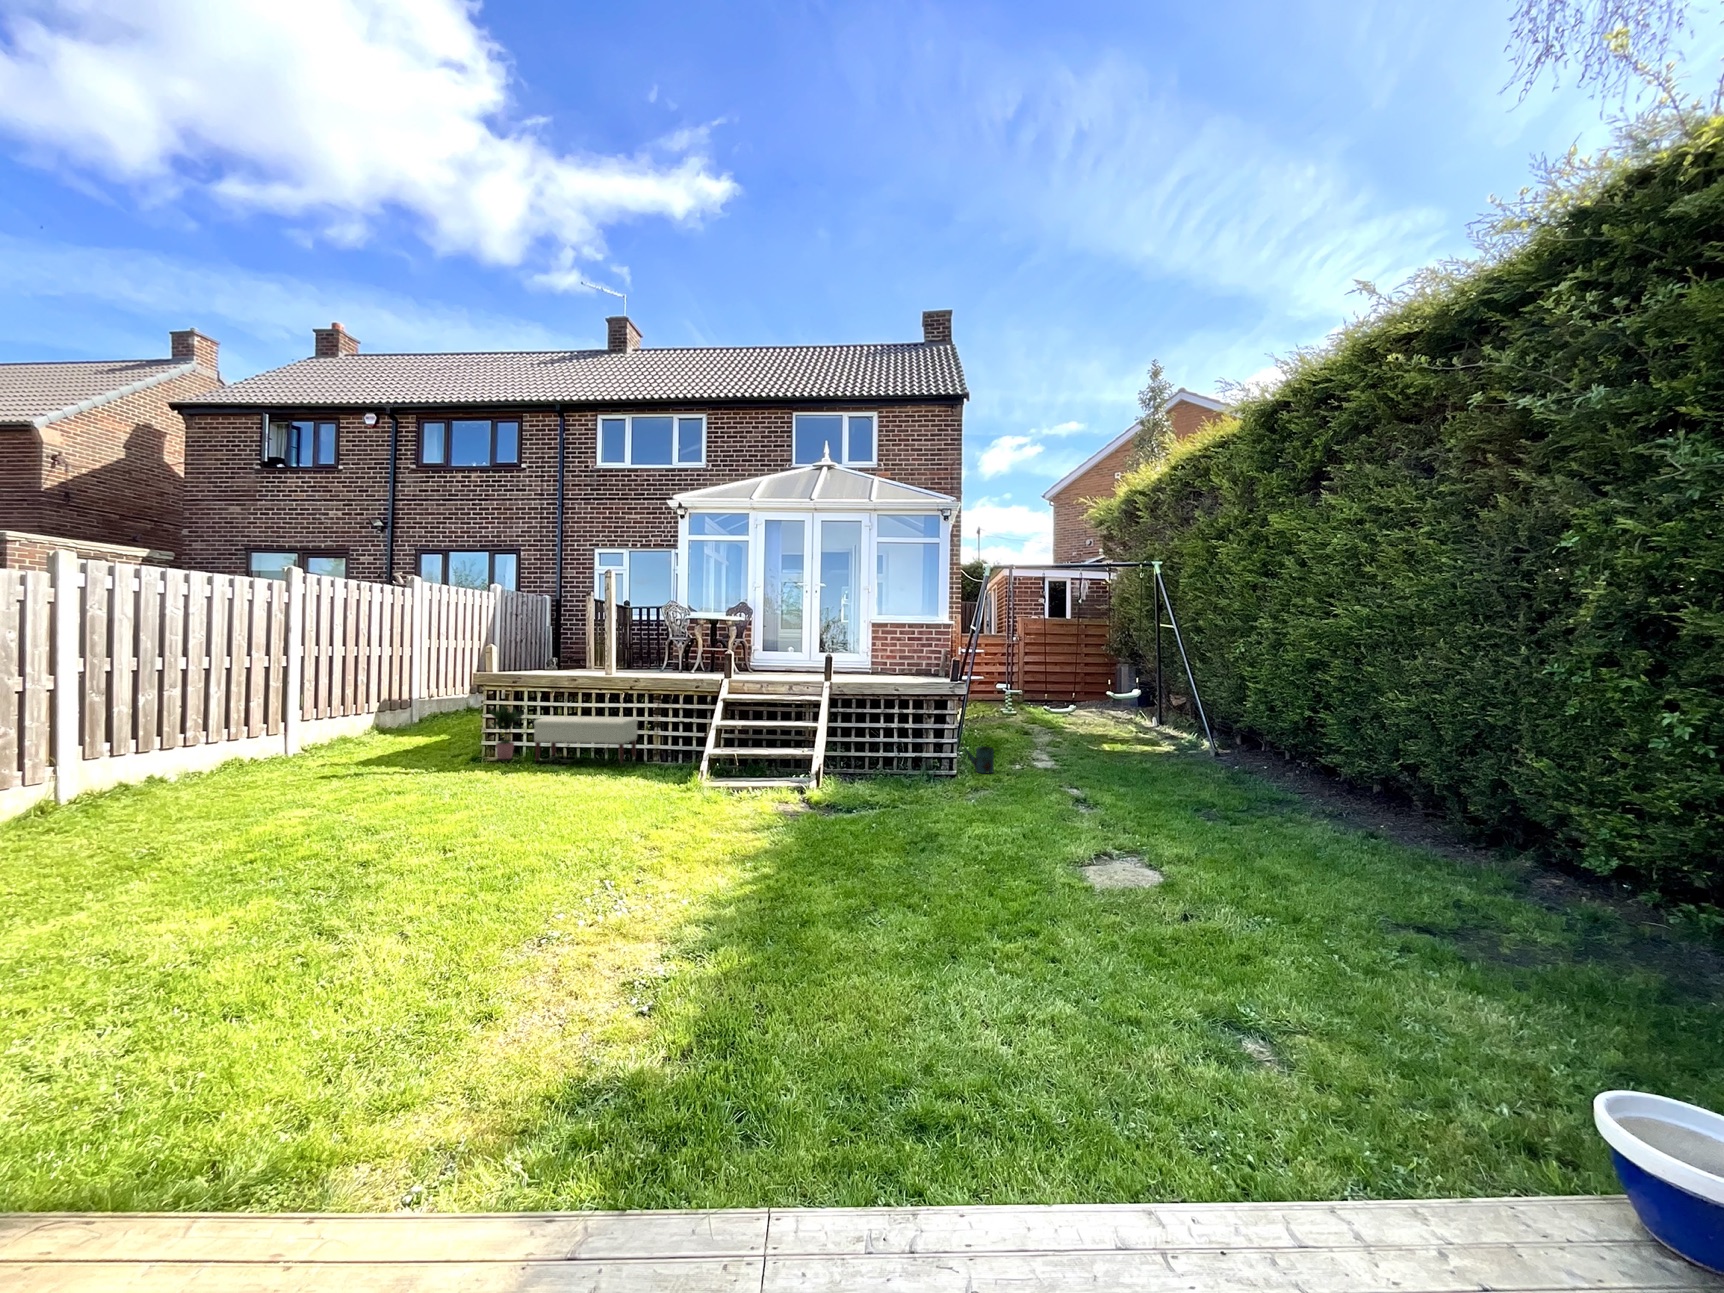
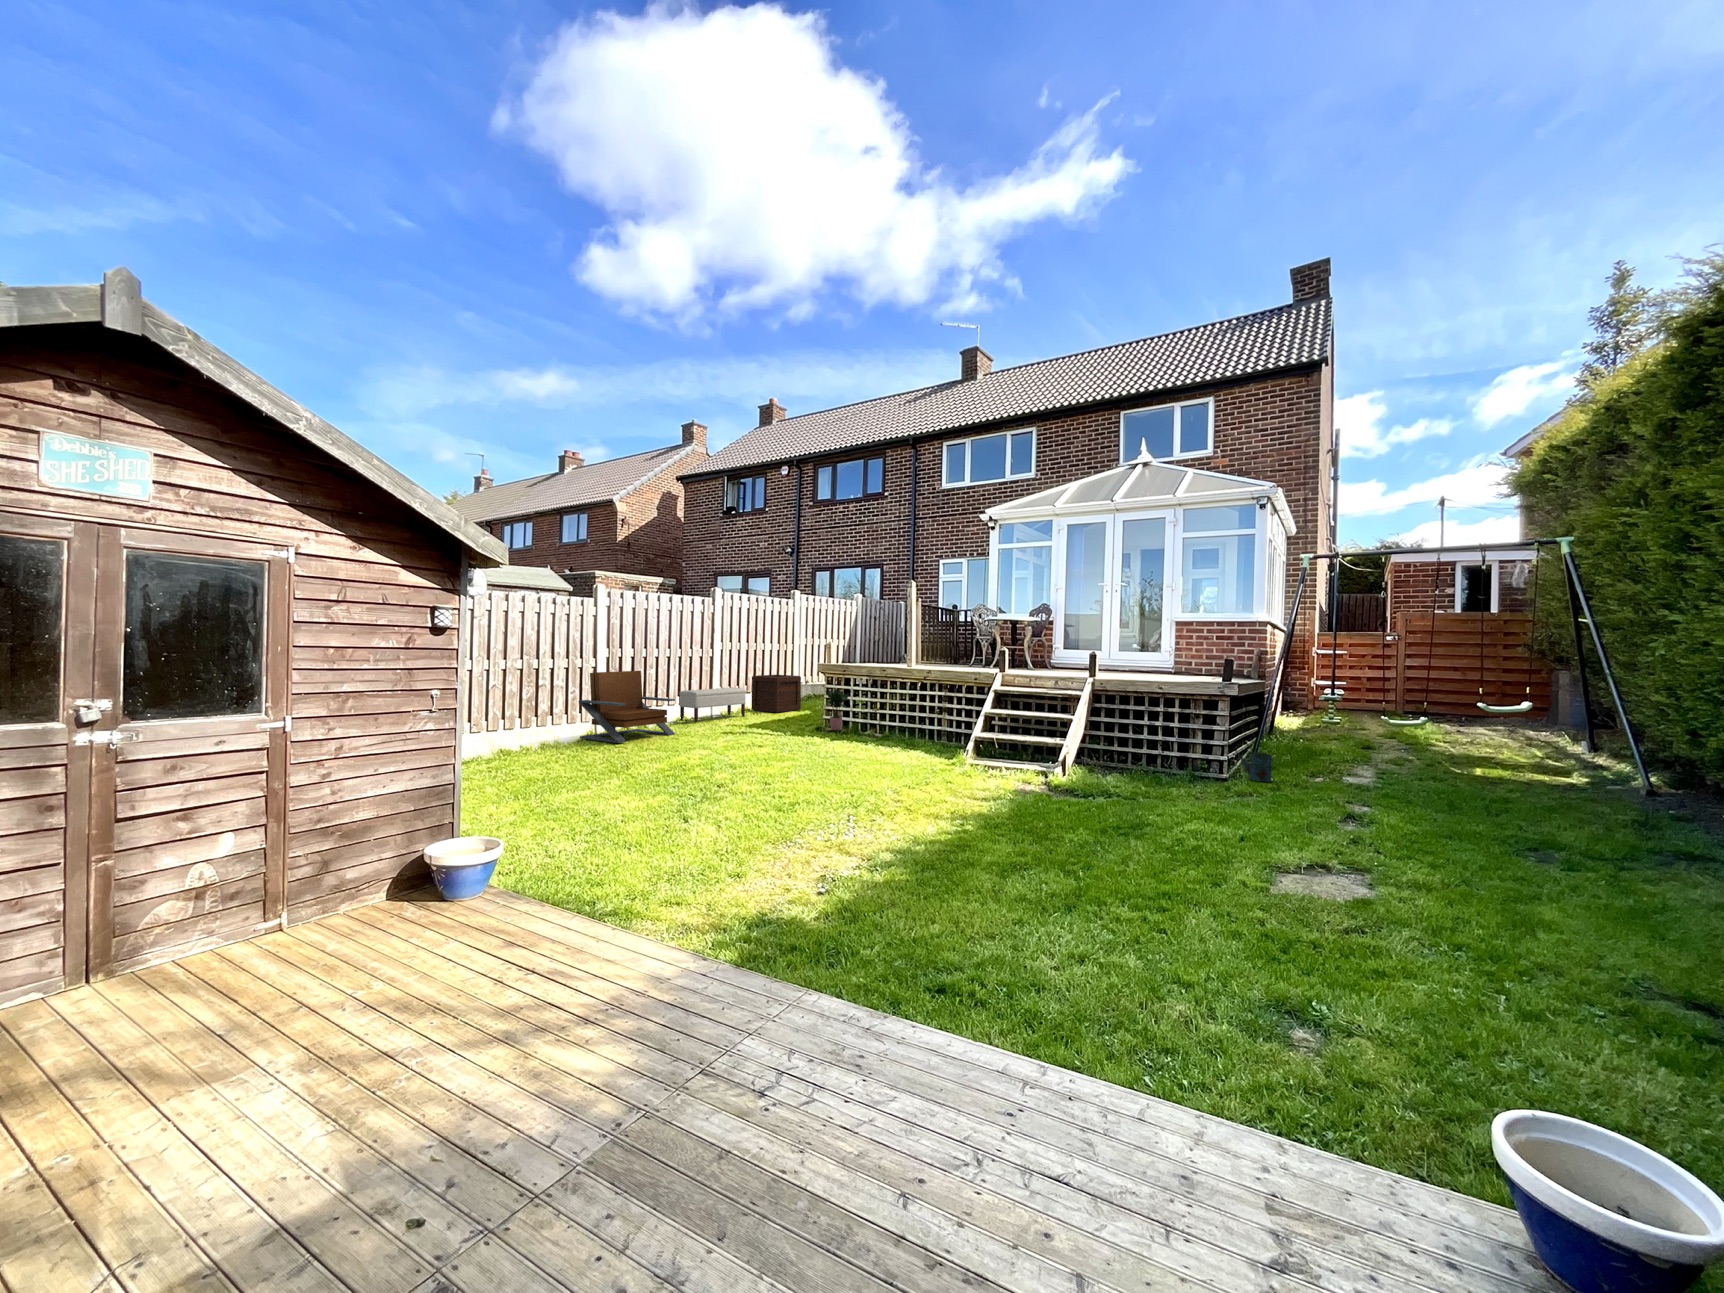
wooden crate: none [352,689,431,741] -> present [752,675,801,713]
lounge chair: none [22,694,237,817] -> present [578,671,675,743]
bench: present [534,717,638,763] -> present [679,688,746,722]

